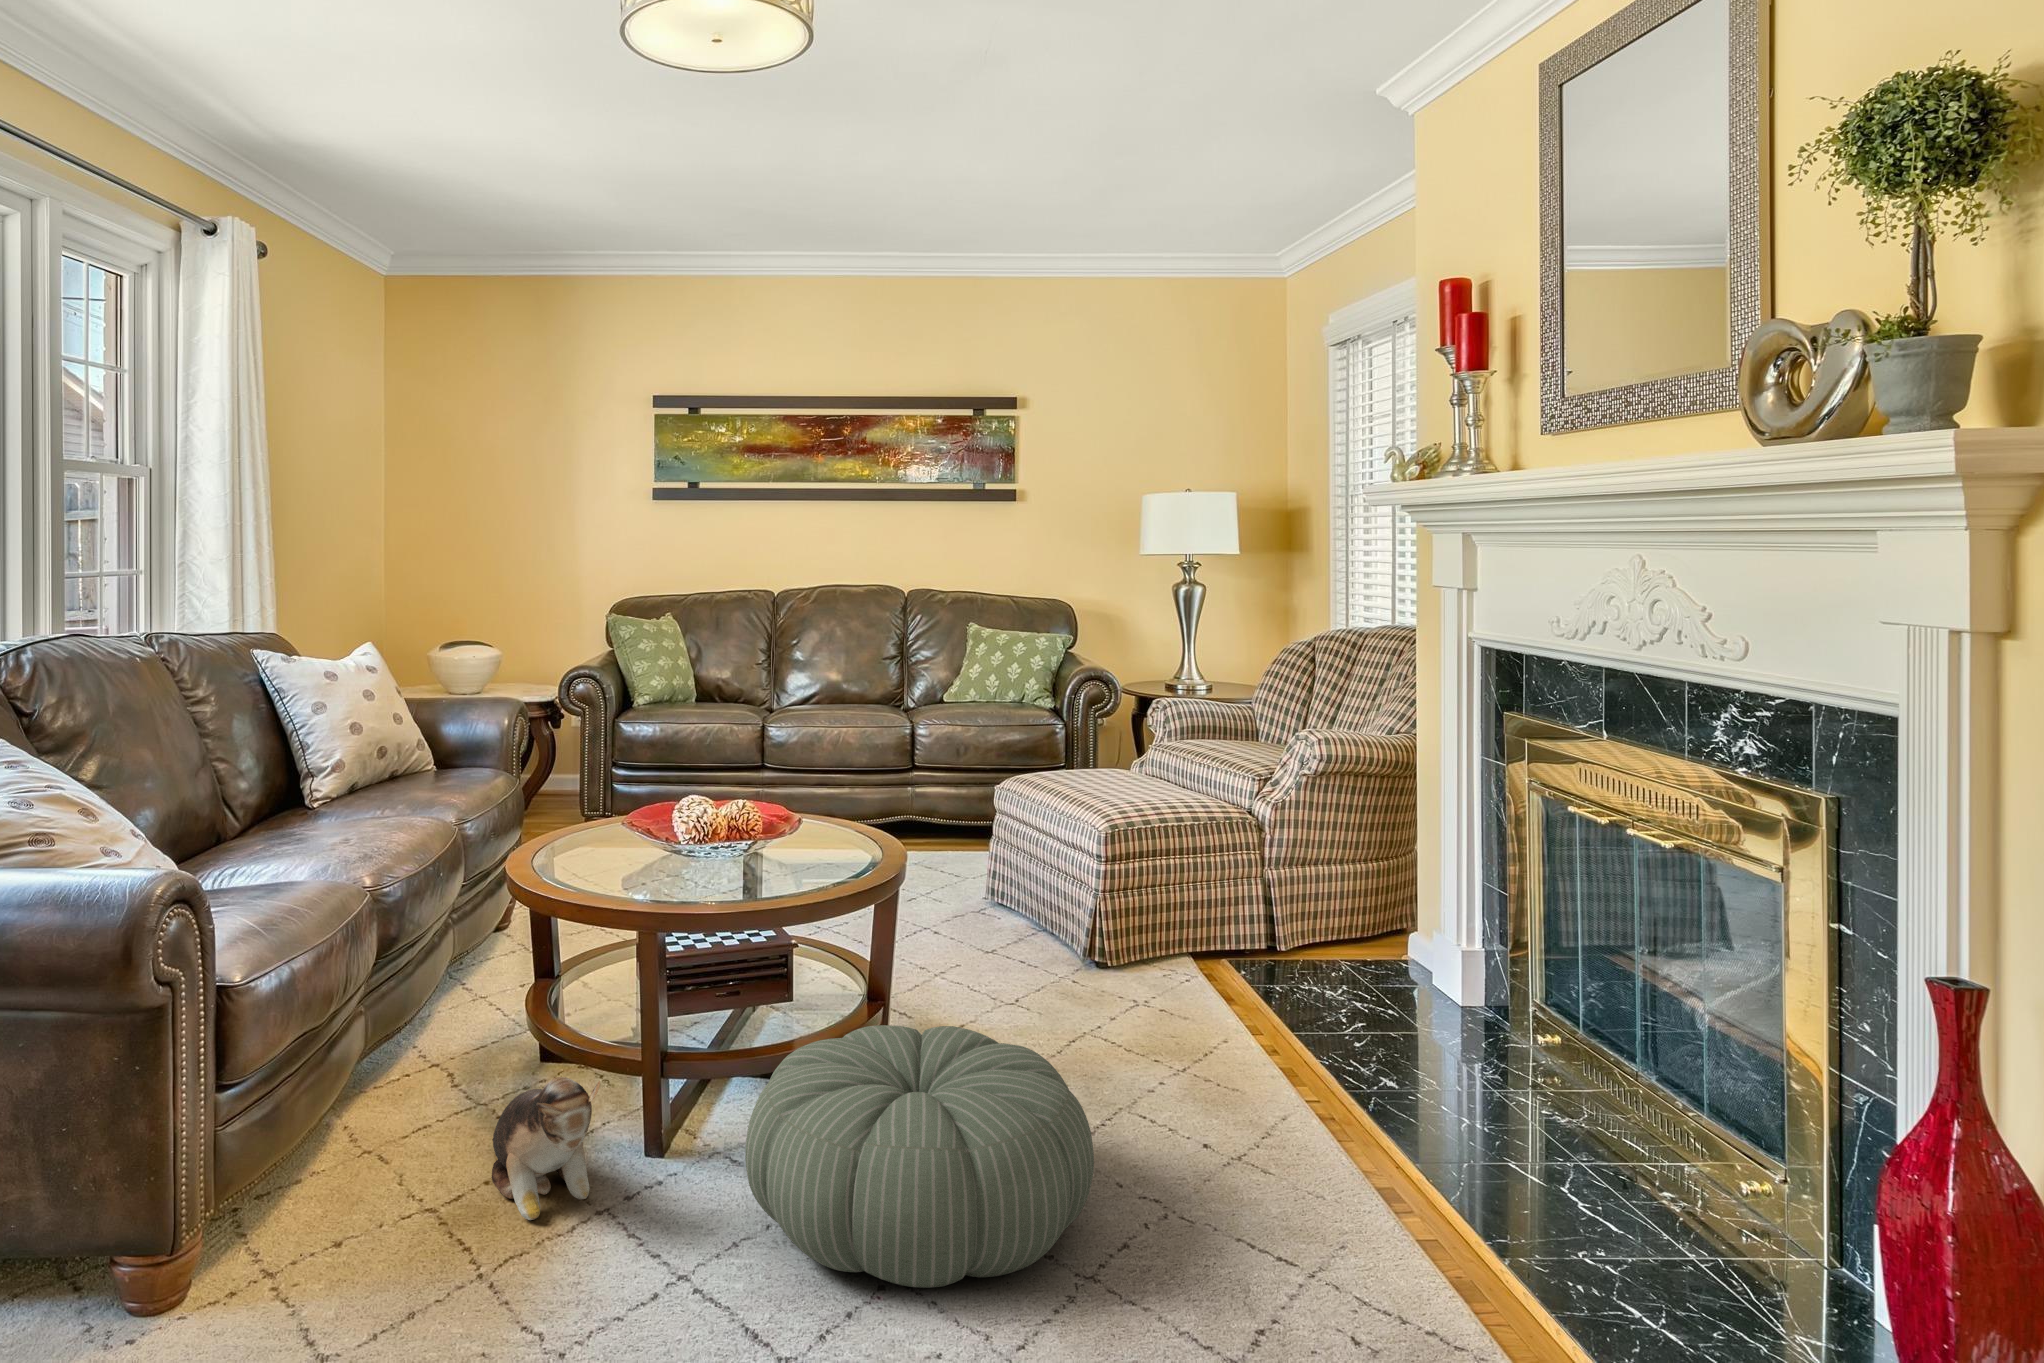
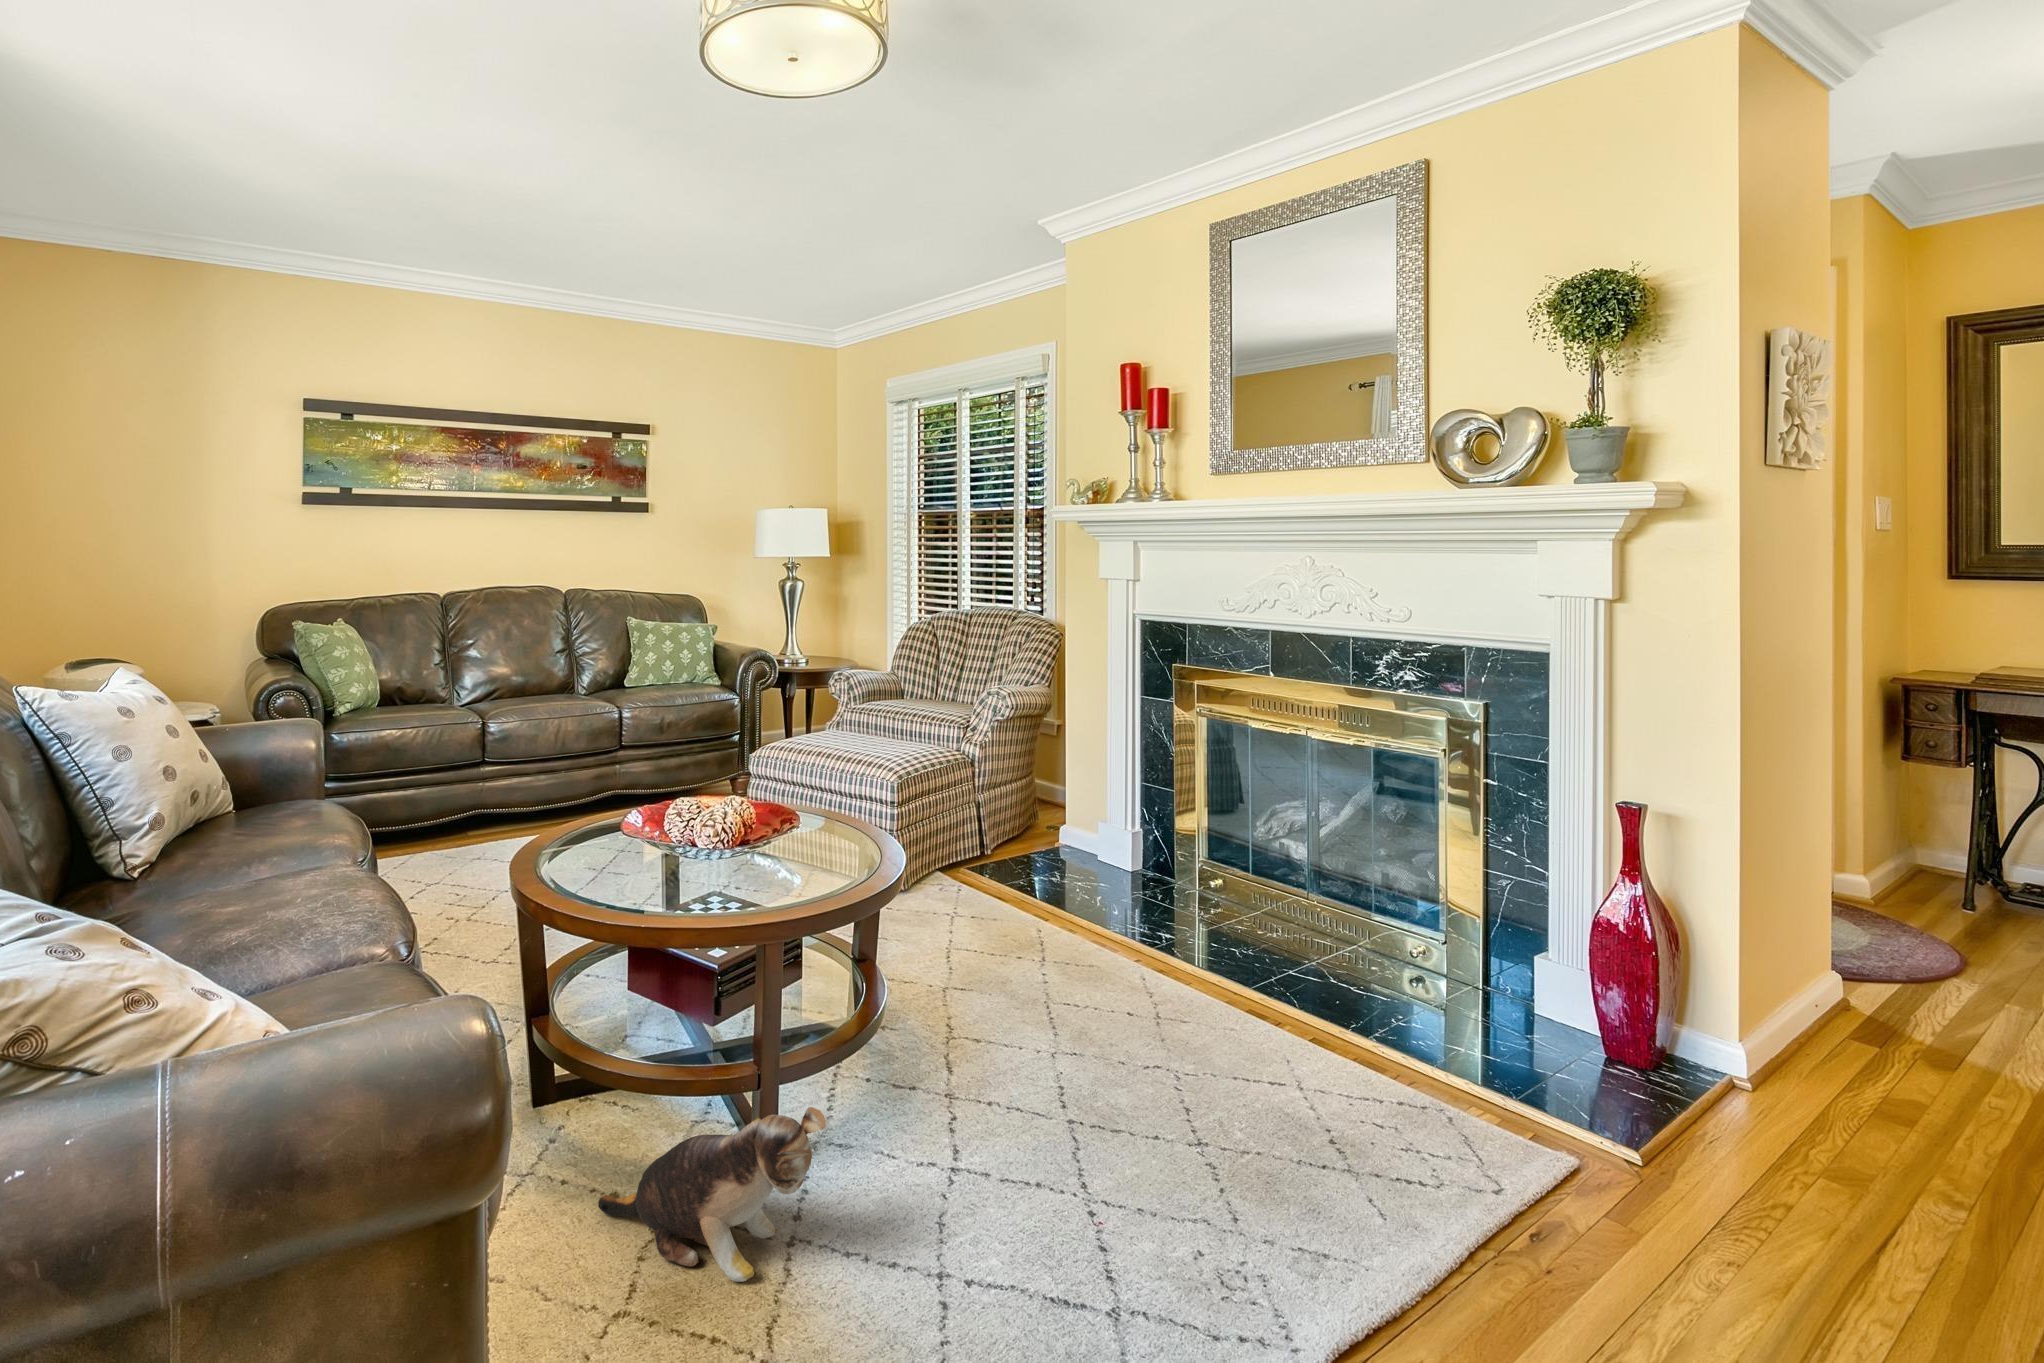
pouf: present [745,1025,1094,1288] -> none [890,966,1204,1216]

